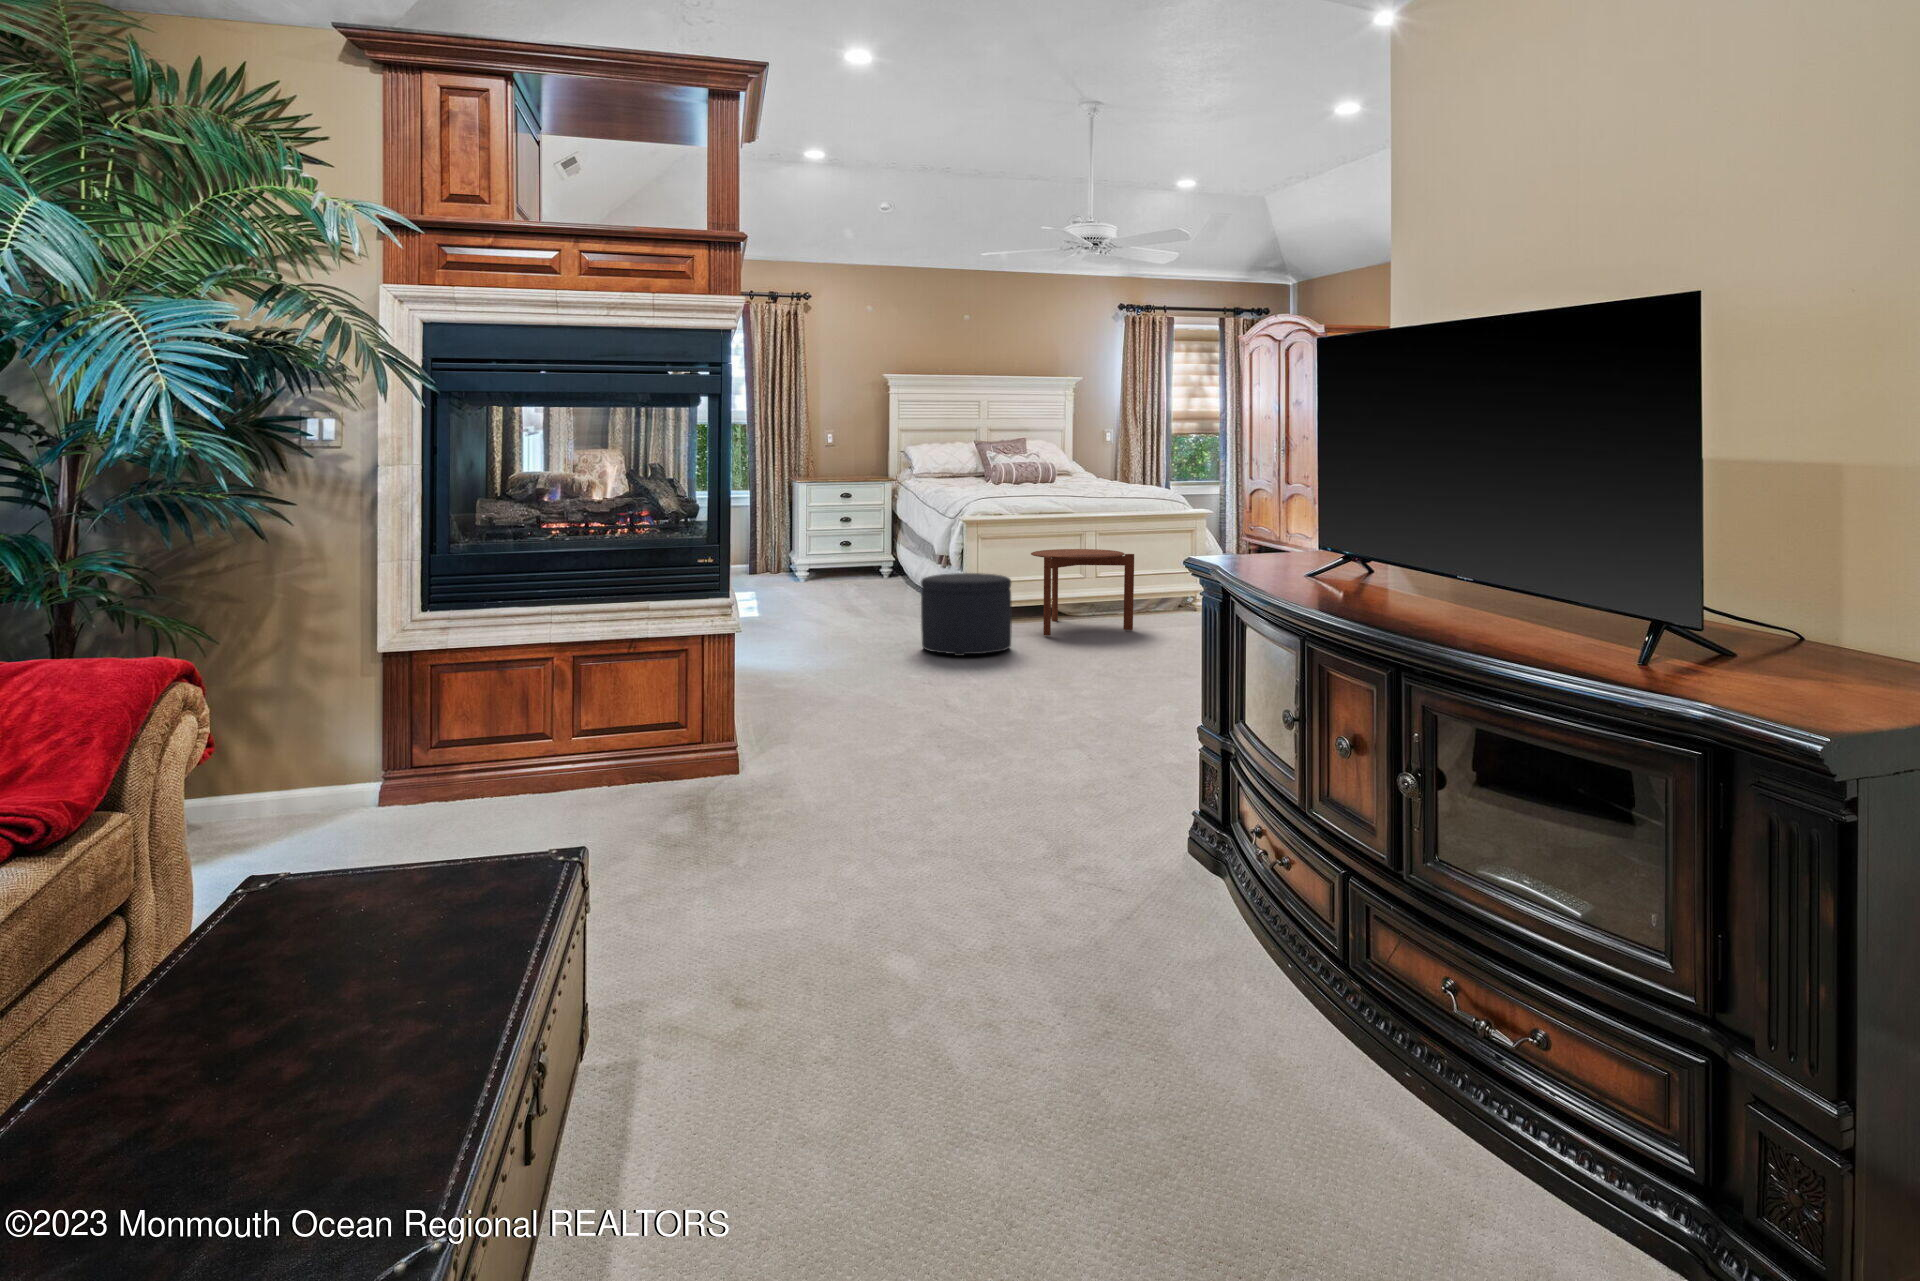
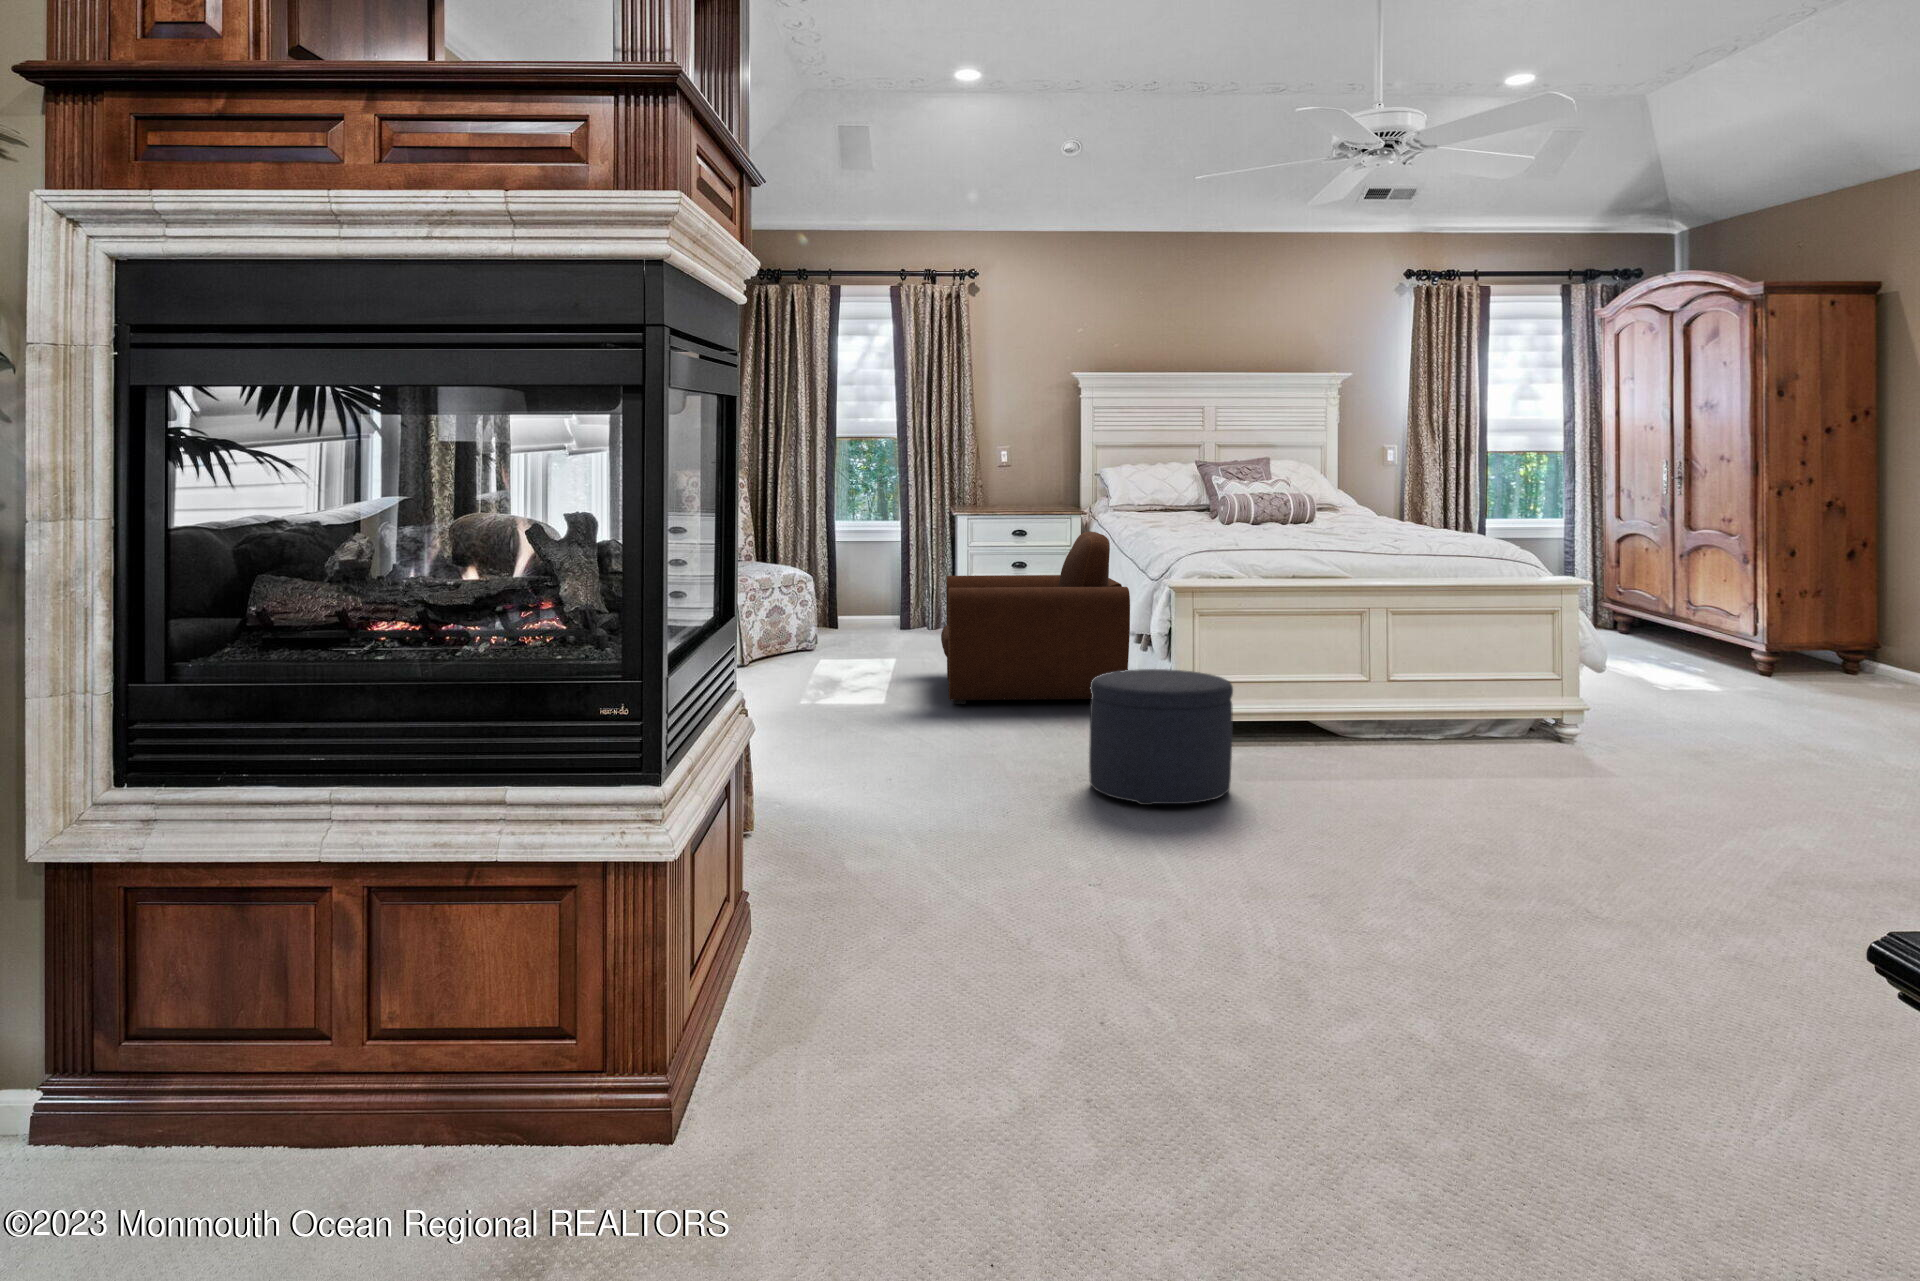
armchair: none [799,490,937,612] -> present [941,532,1130,704]
side table: present [1031,549,1134,635] -> none [1268,628,1437,767]

